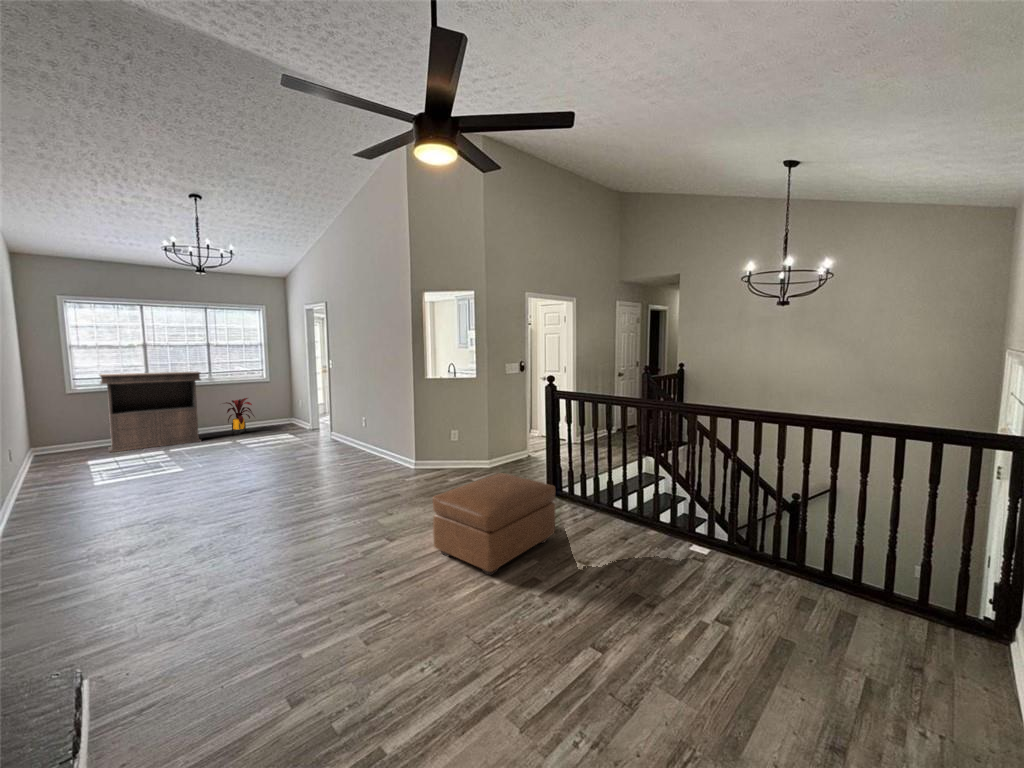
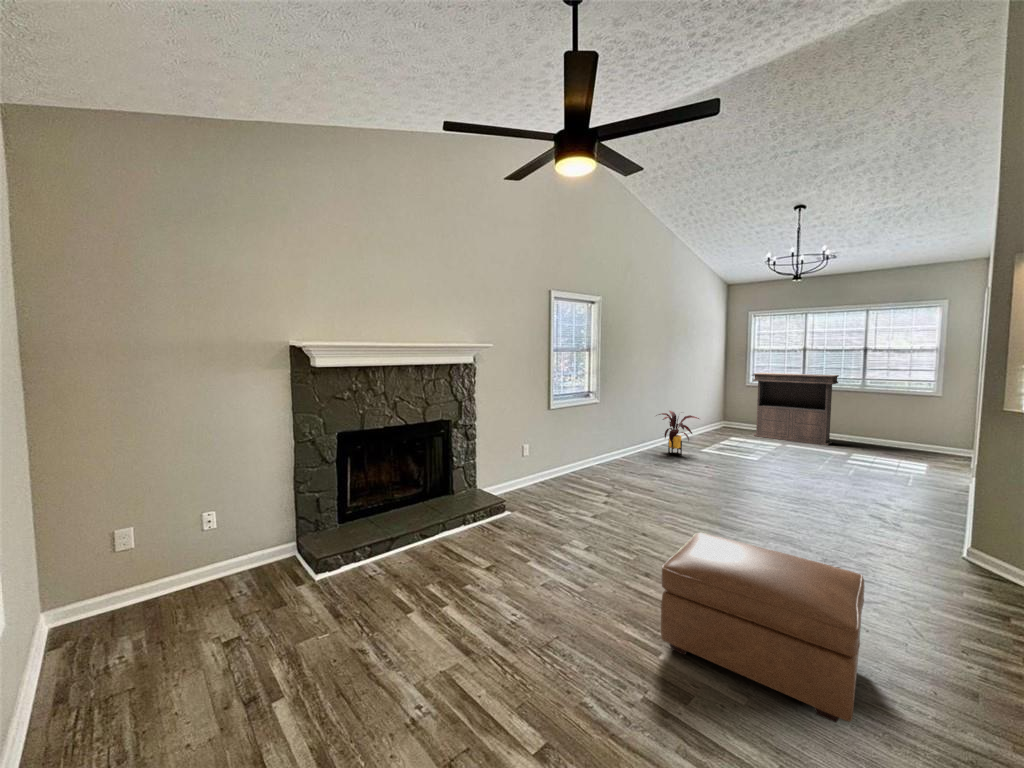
house plant: present [226,398,254,434] -> present [659,411,699,454]

